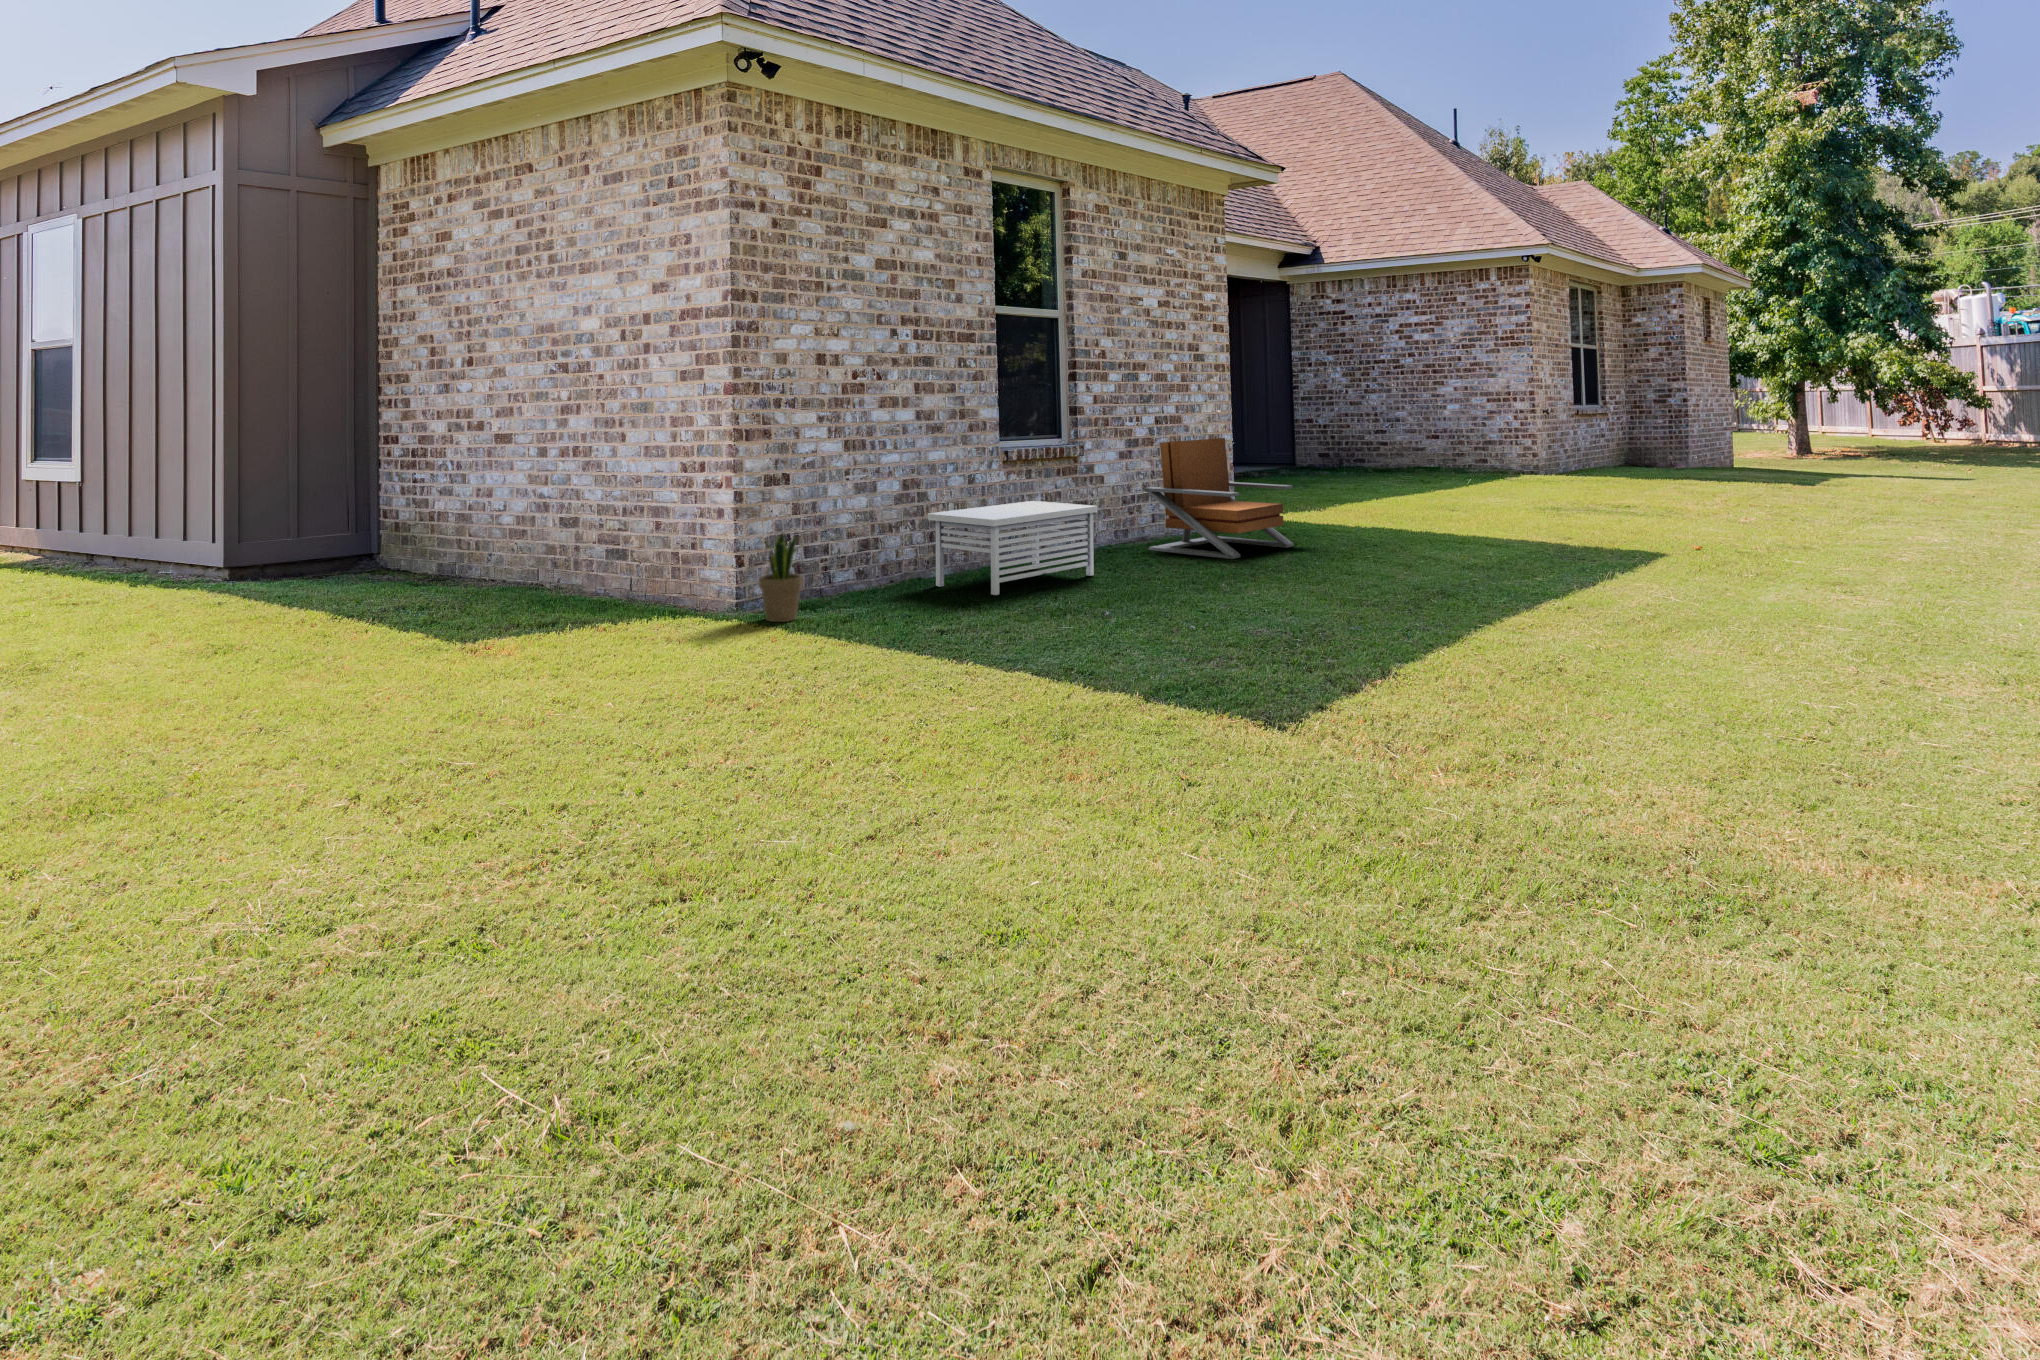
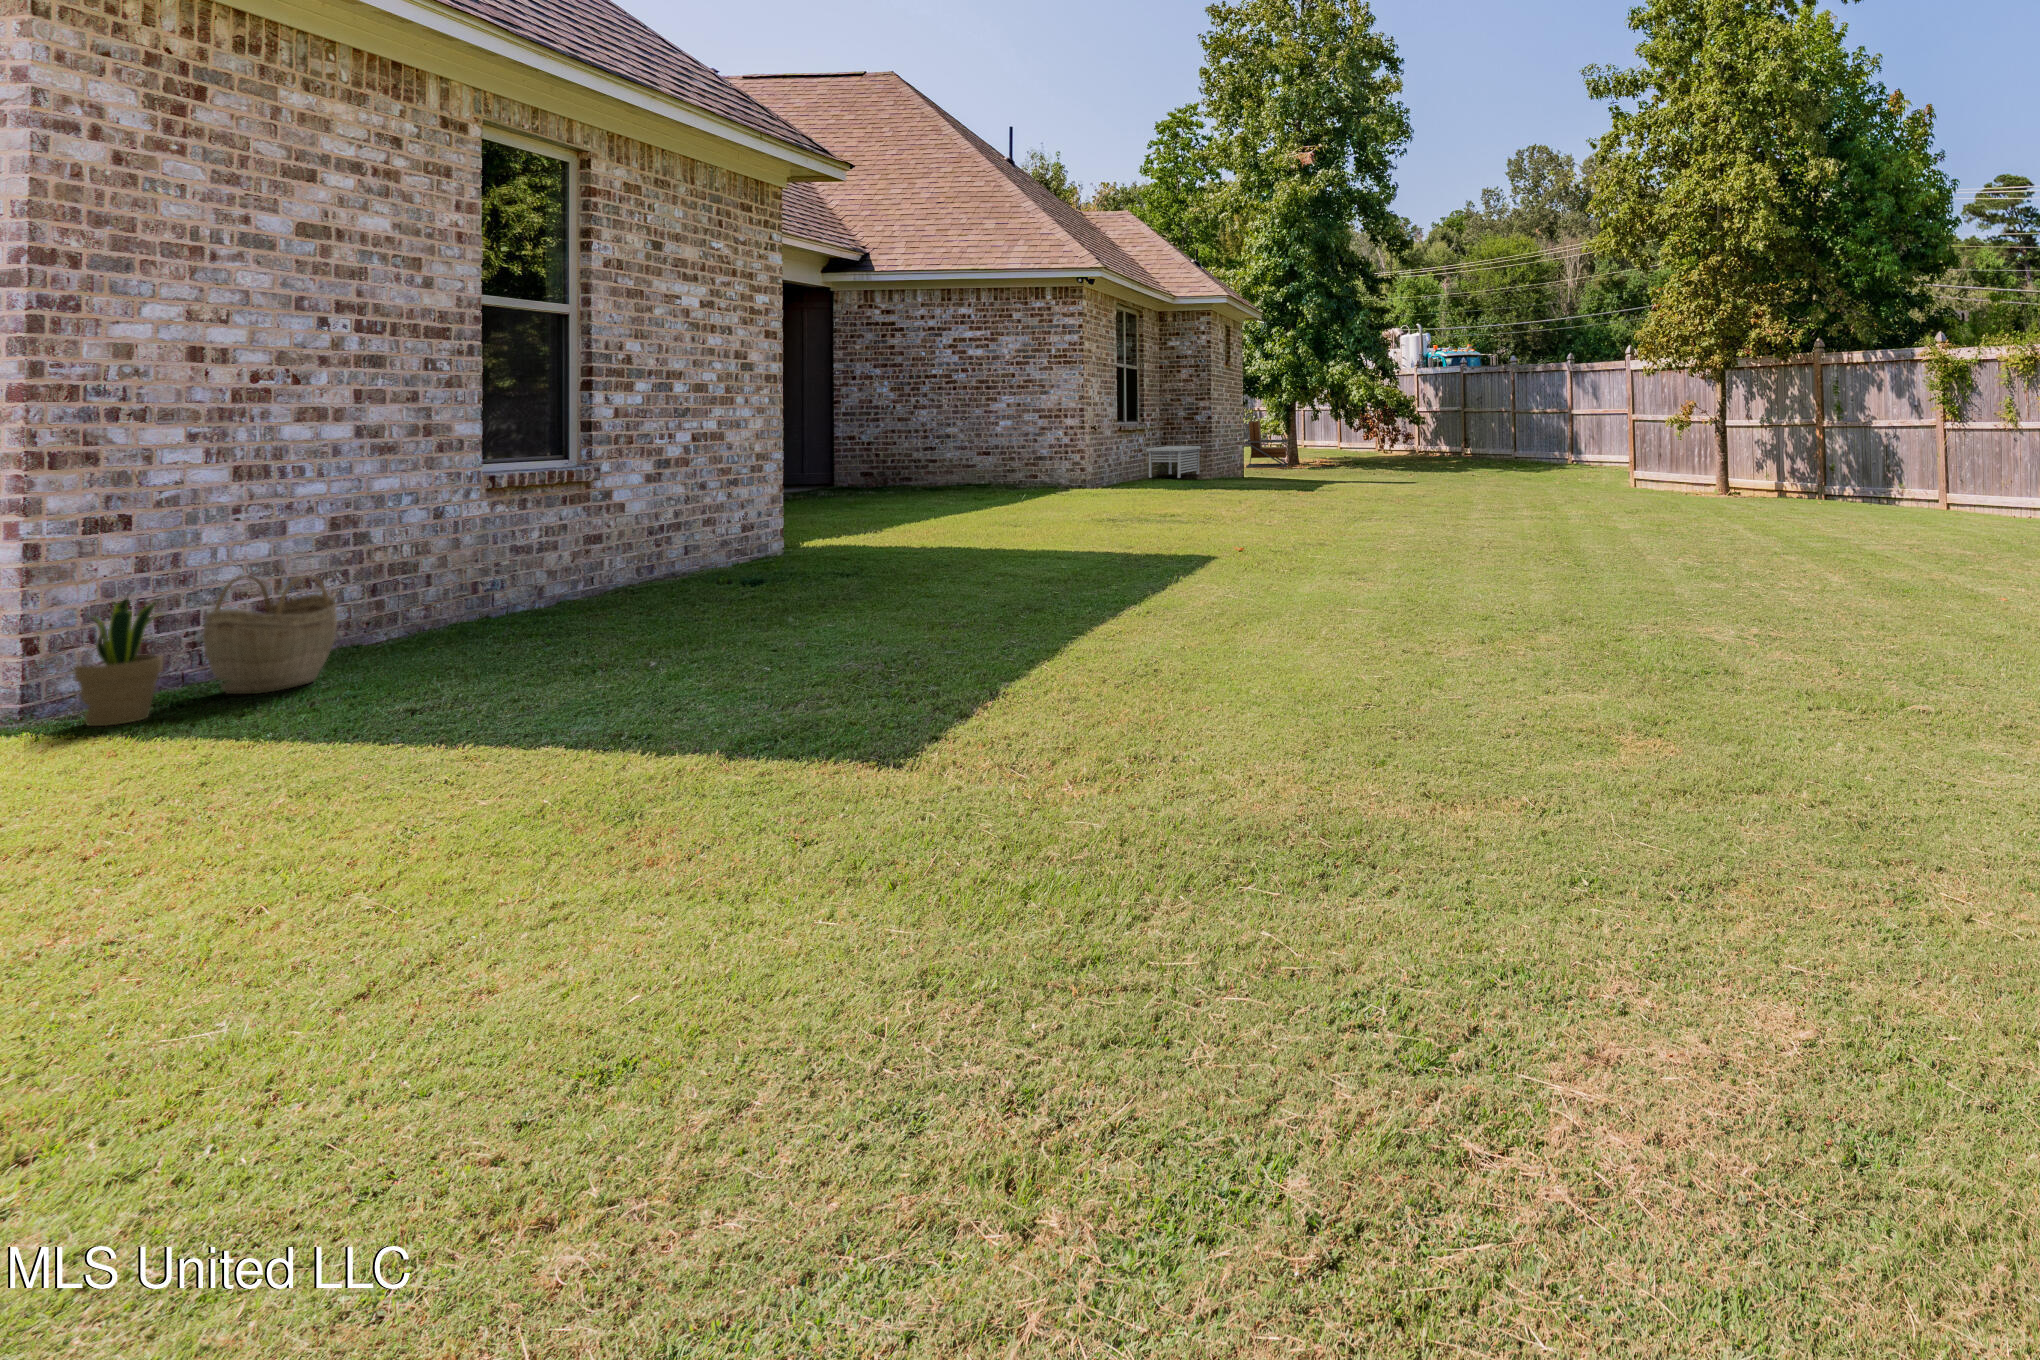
lounge chair: present [1145,438,1294,559] -> present [1245,421,1288,468]
storage bench: present [928,501,1097,595] -> present [1146,446,1201,478]
woven basket: none [828,521,901,610] -> present [203,575,337,694]

